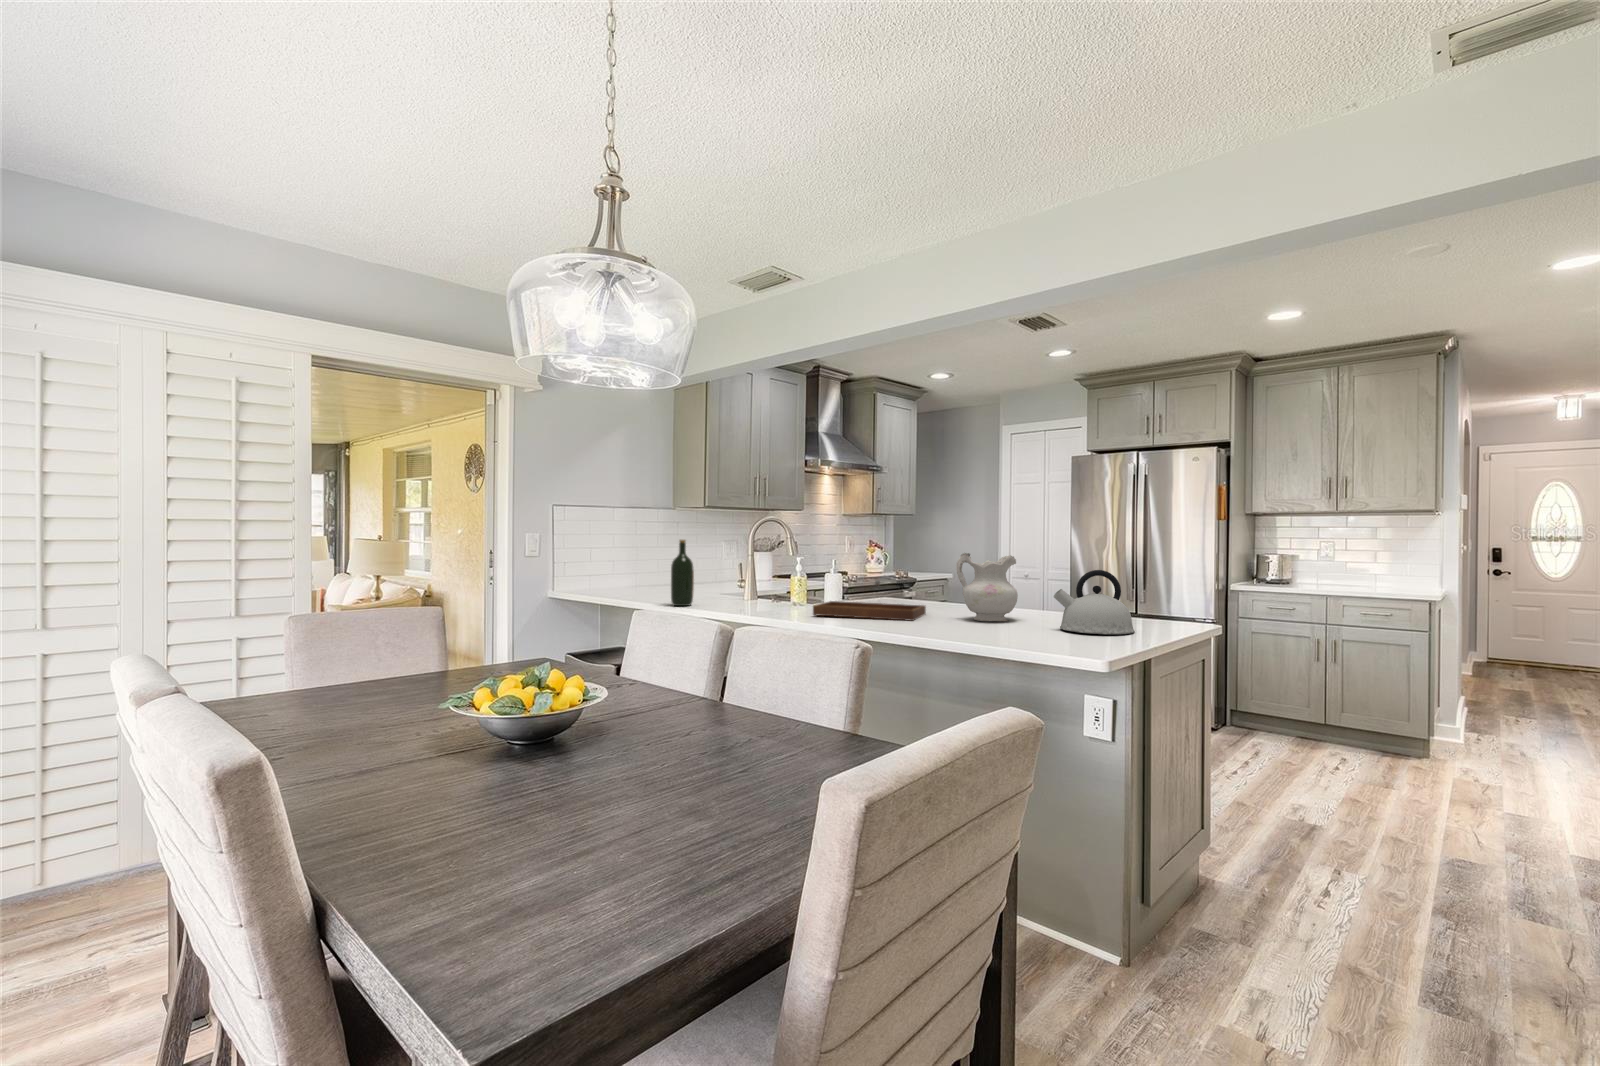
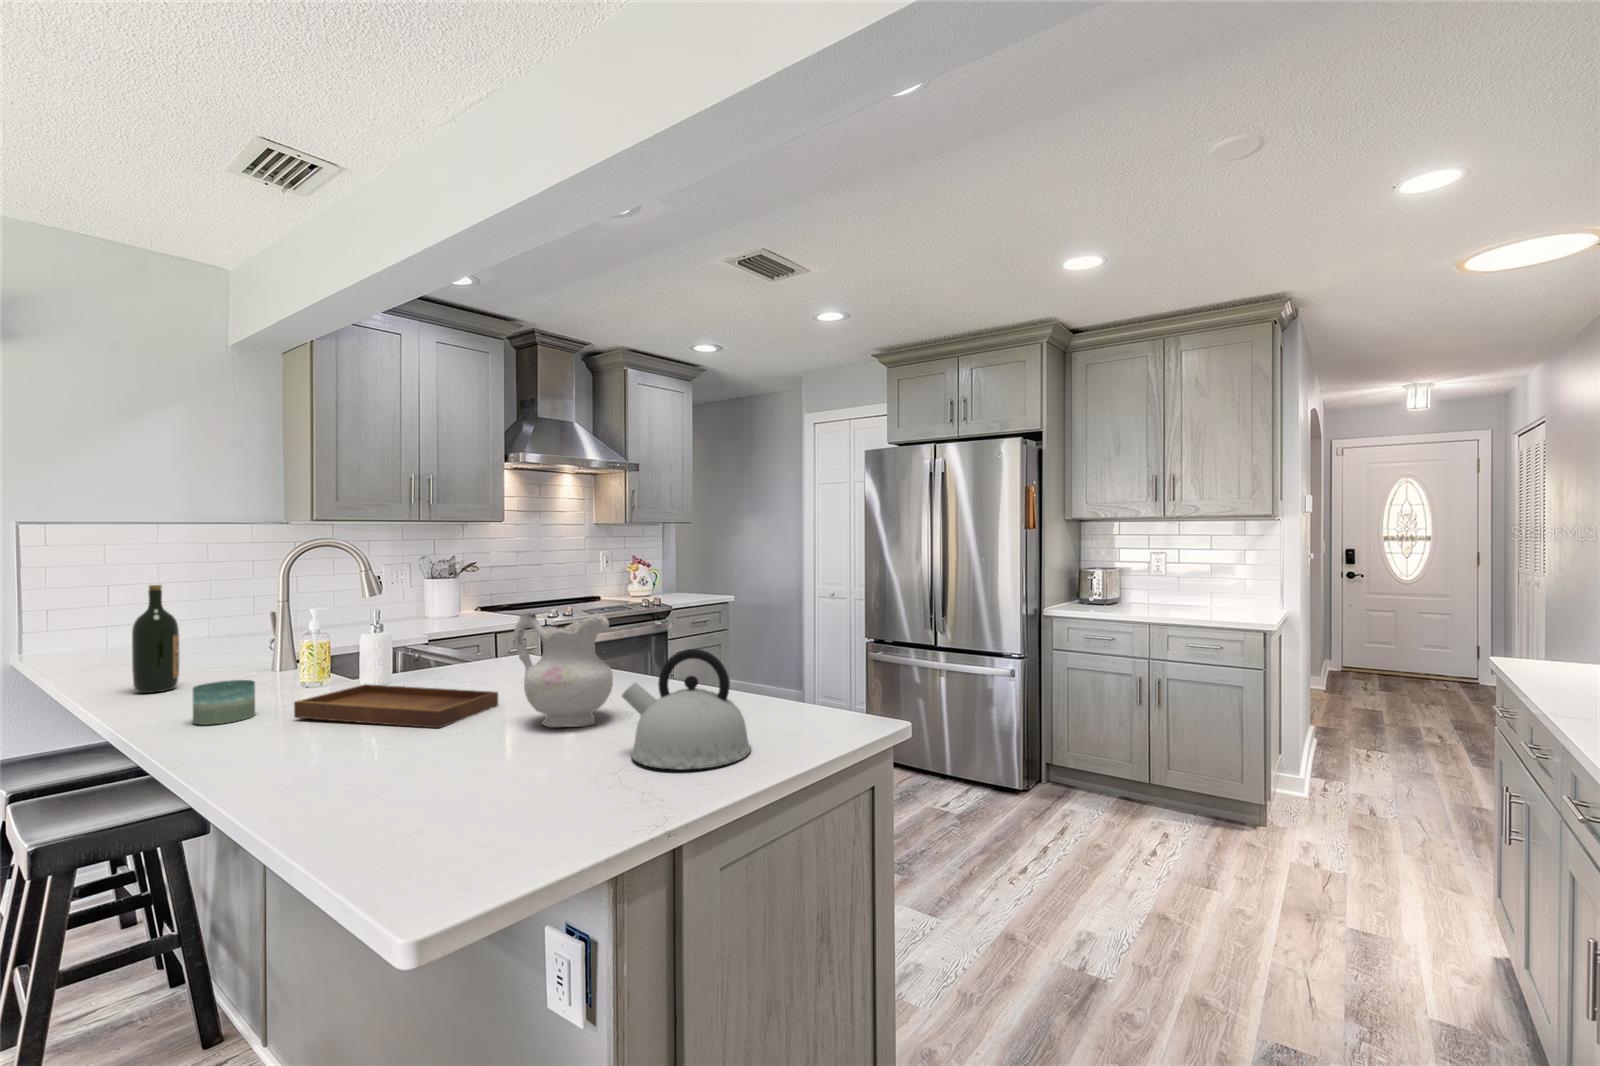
candle: none [752,594,781,617] -> present [193,680,255,725]

